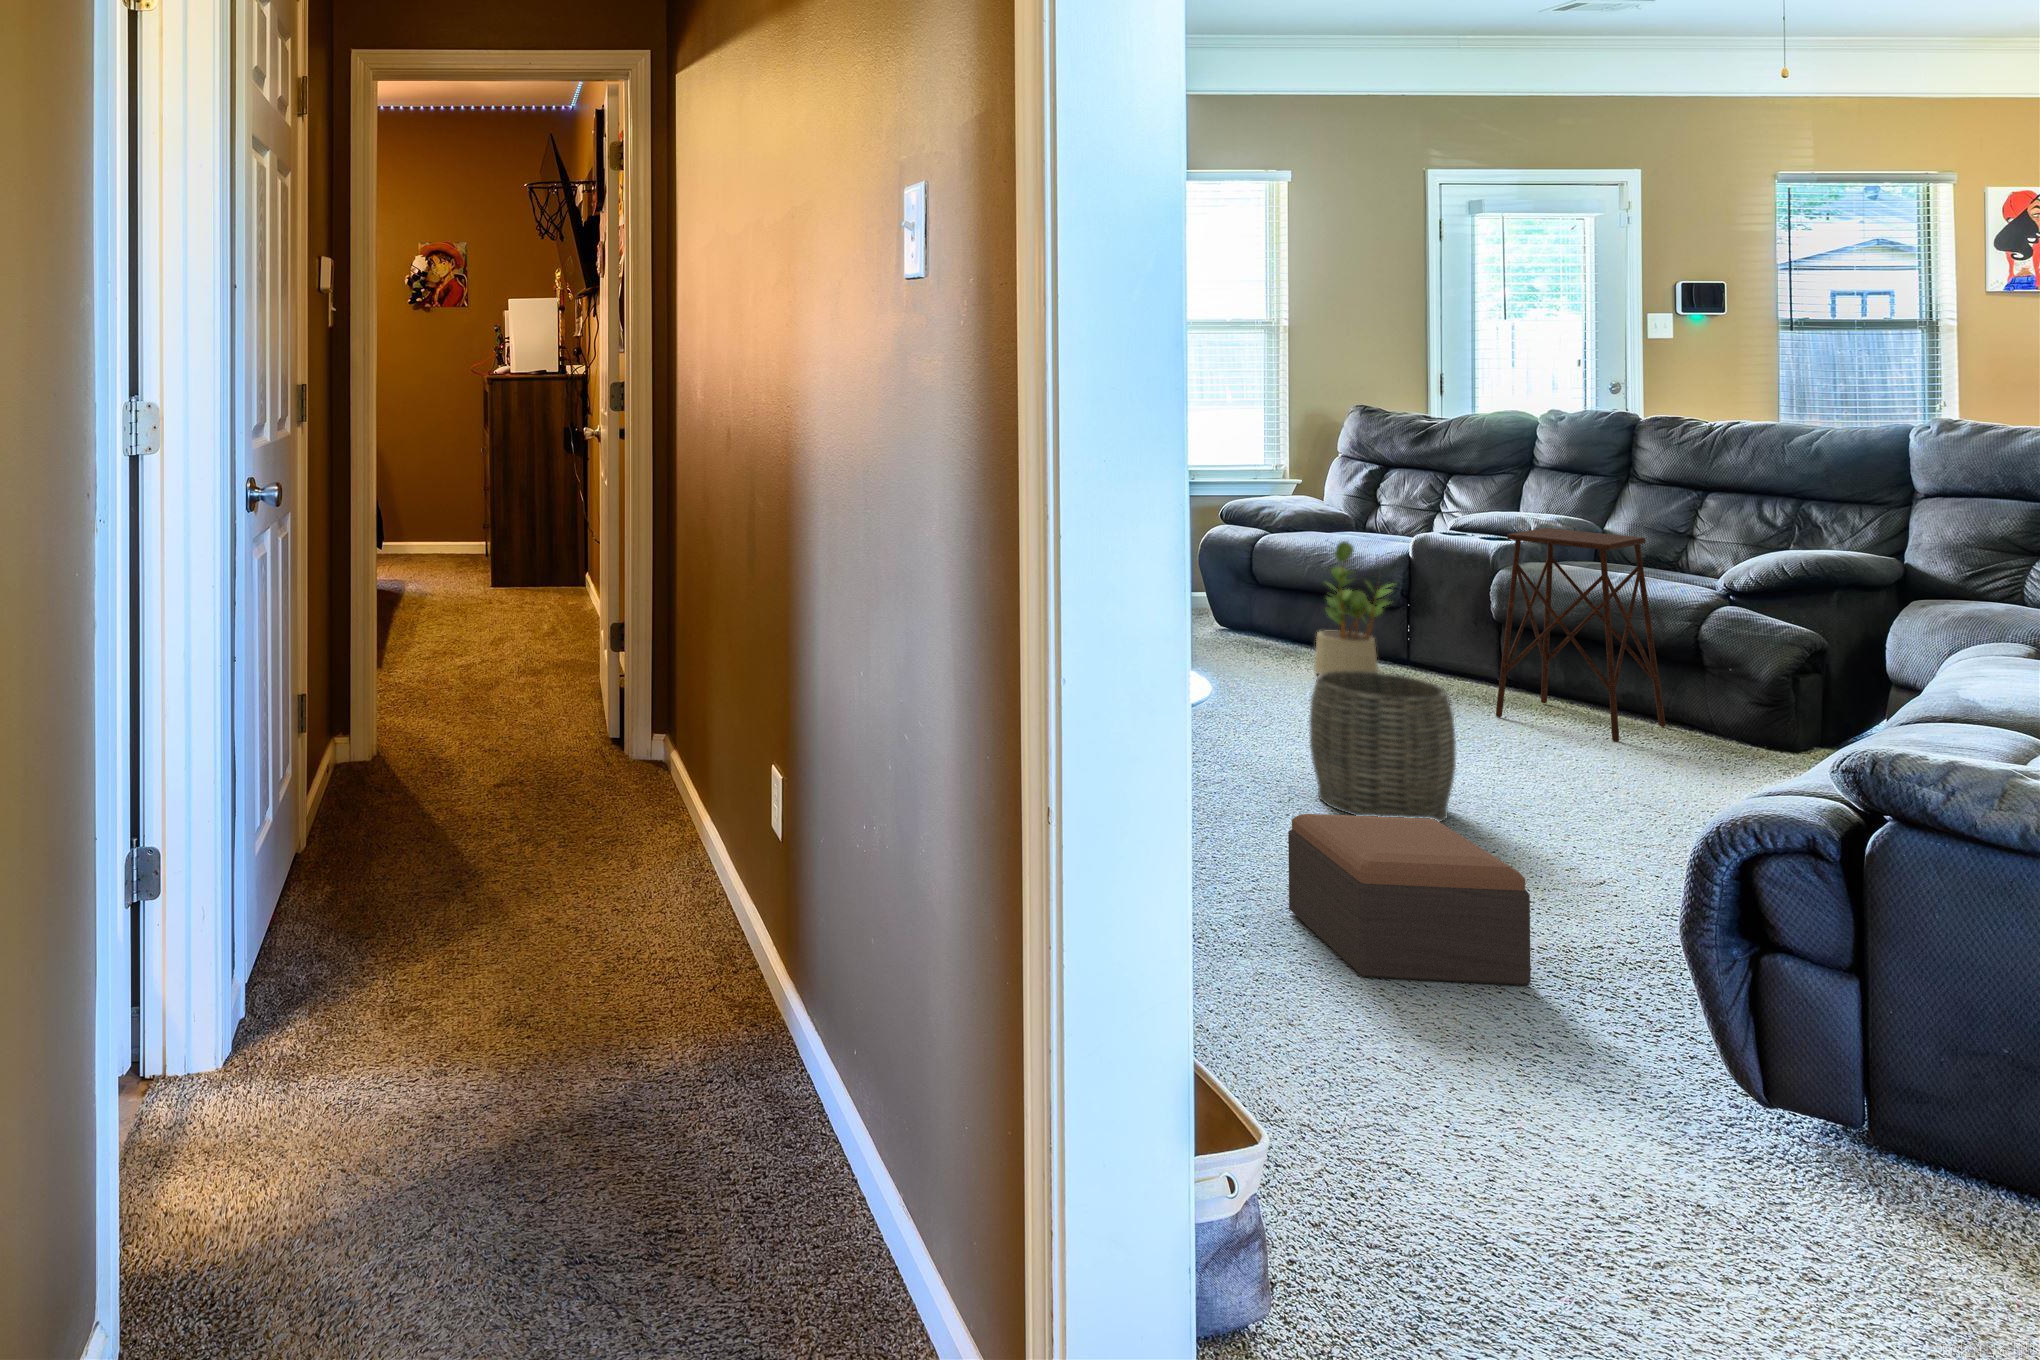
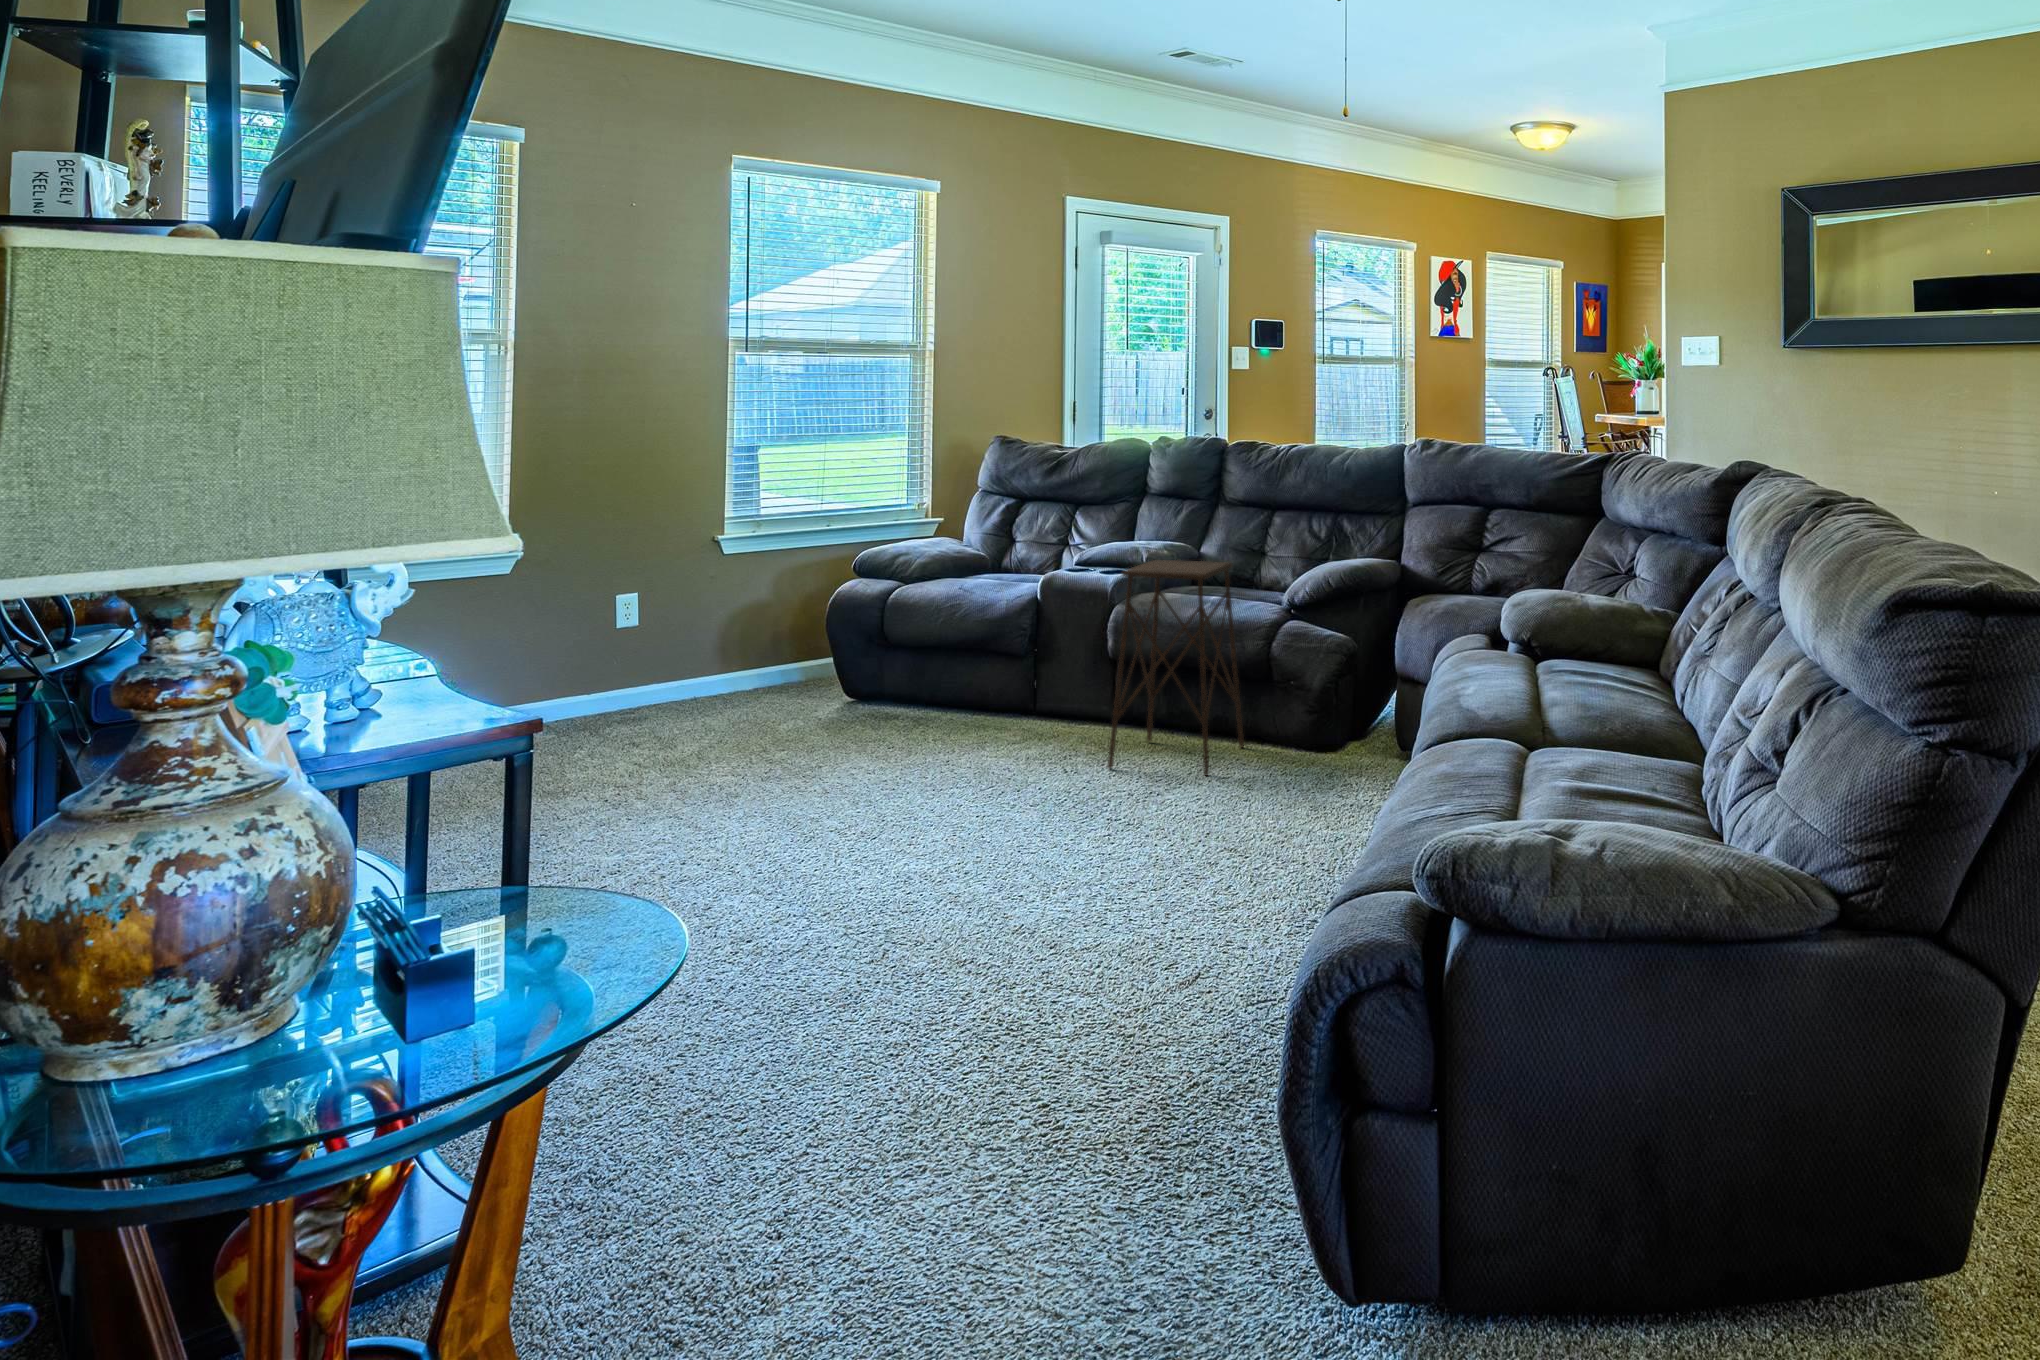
potted plant: present [1314,541,1391,674] -> none [938,592,1023,753]
woven basket: present [1309,671,1456,822] -> none [904,766,1061,966]
footstool: present [1288,814,1531,985] -> none [836,993,1123,1299]

